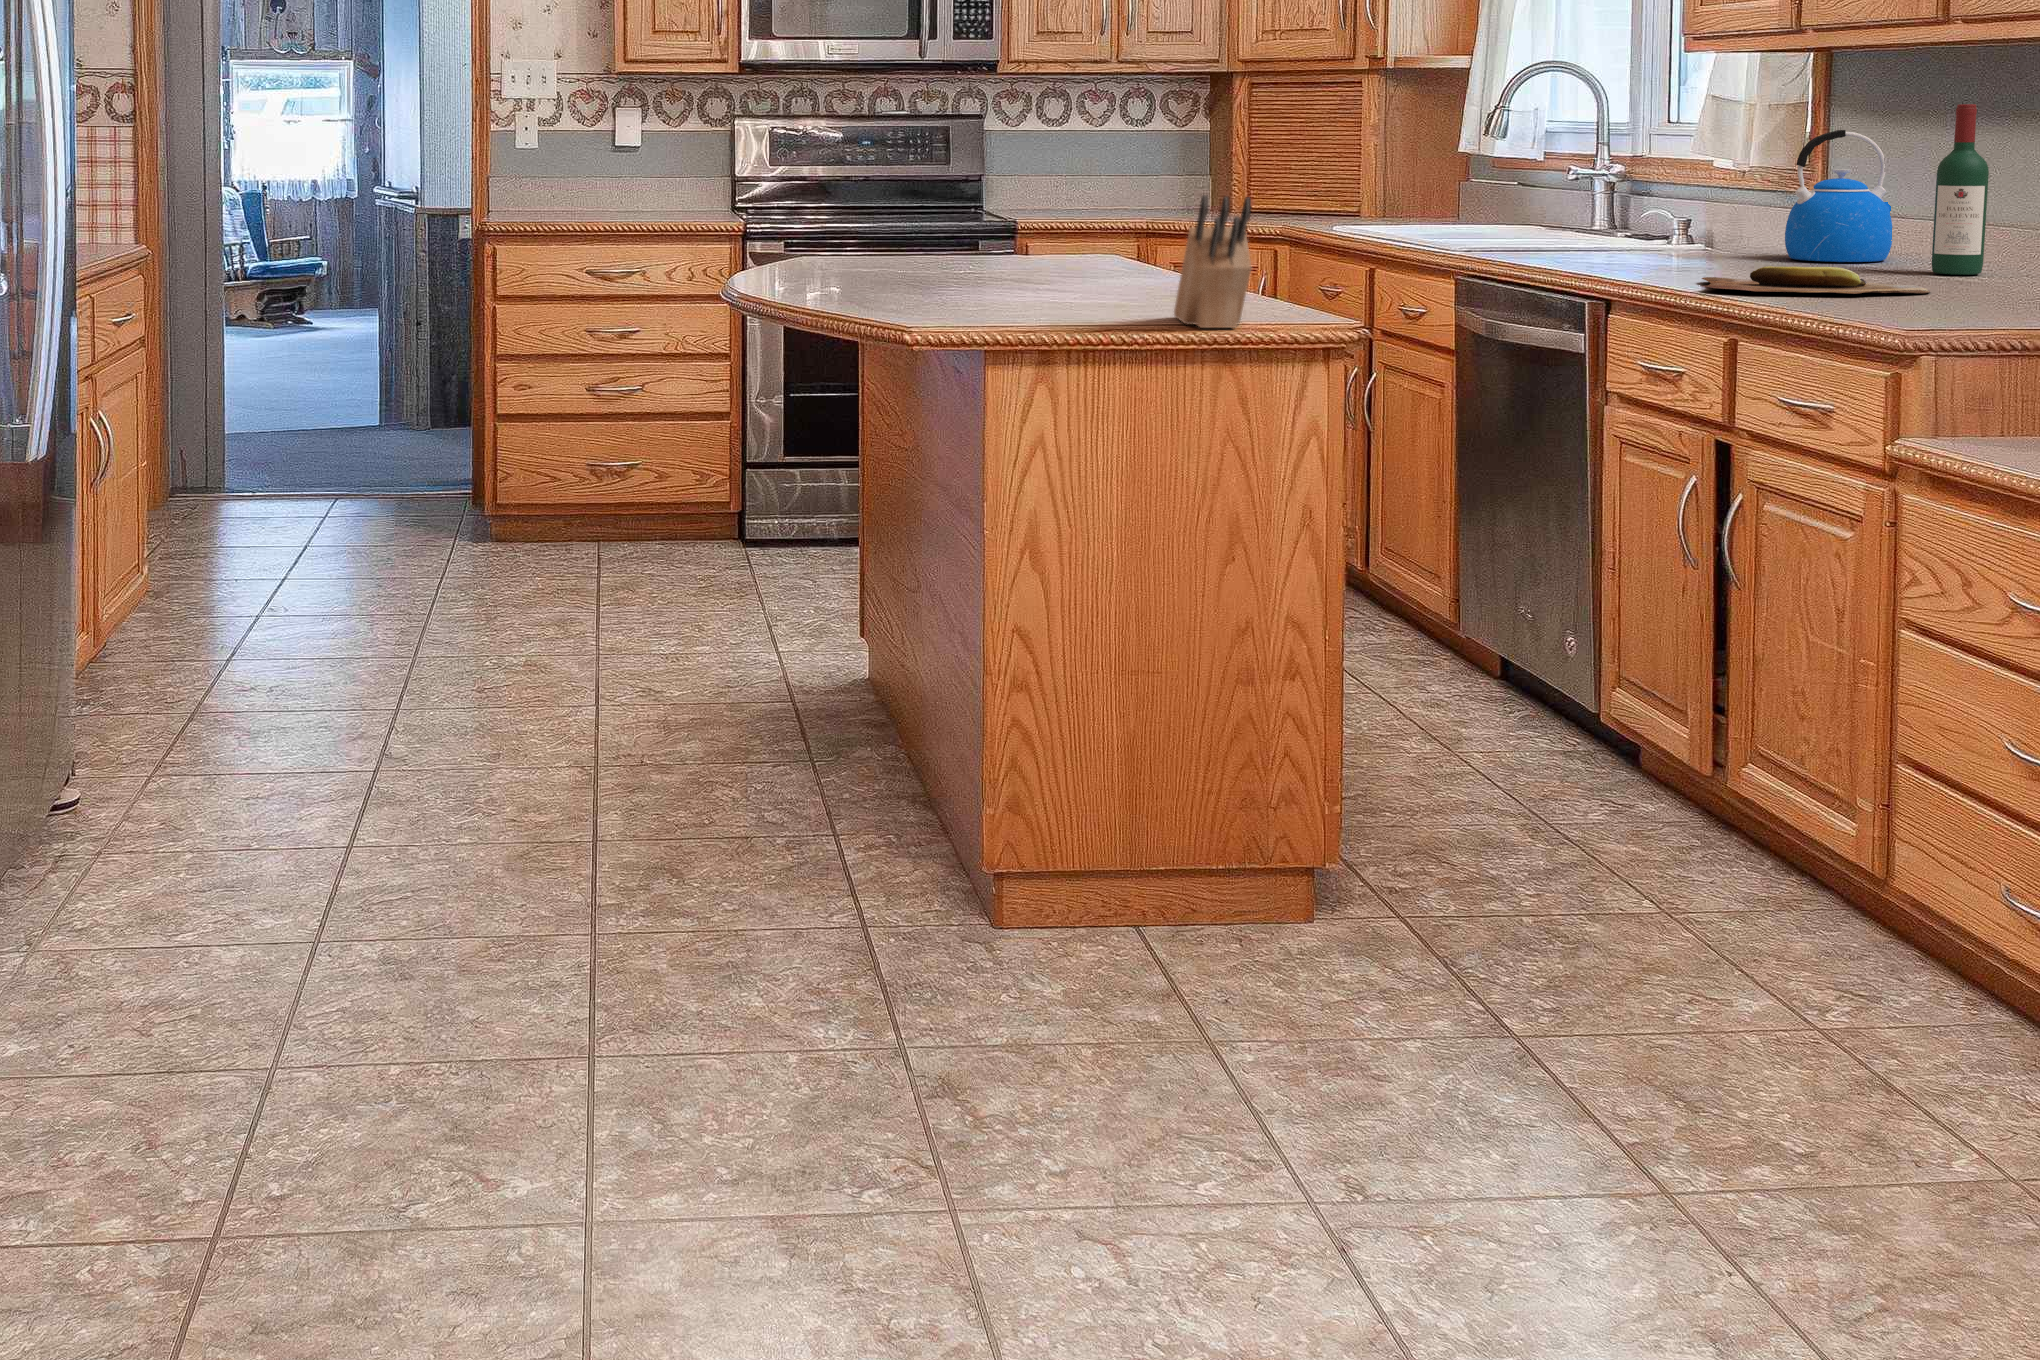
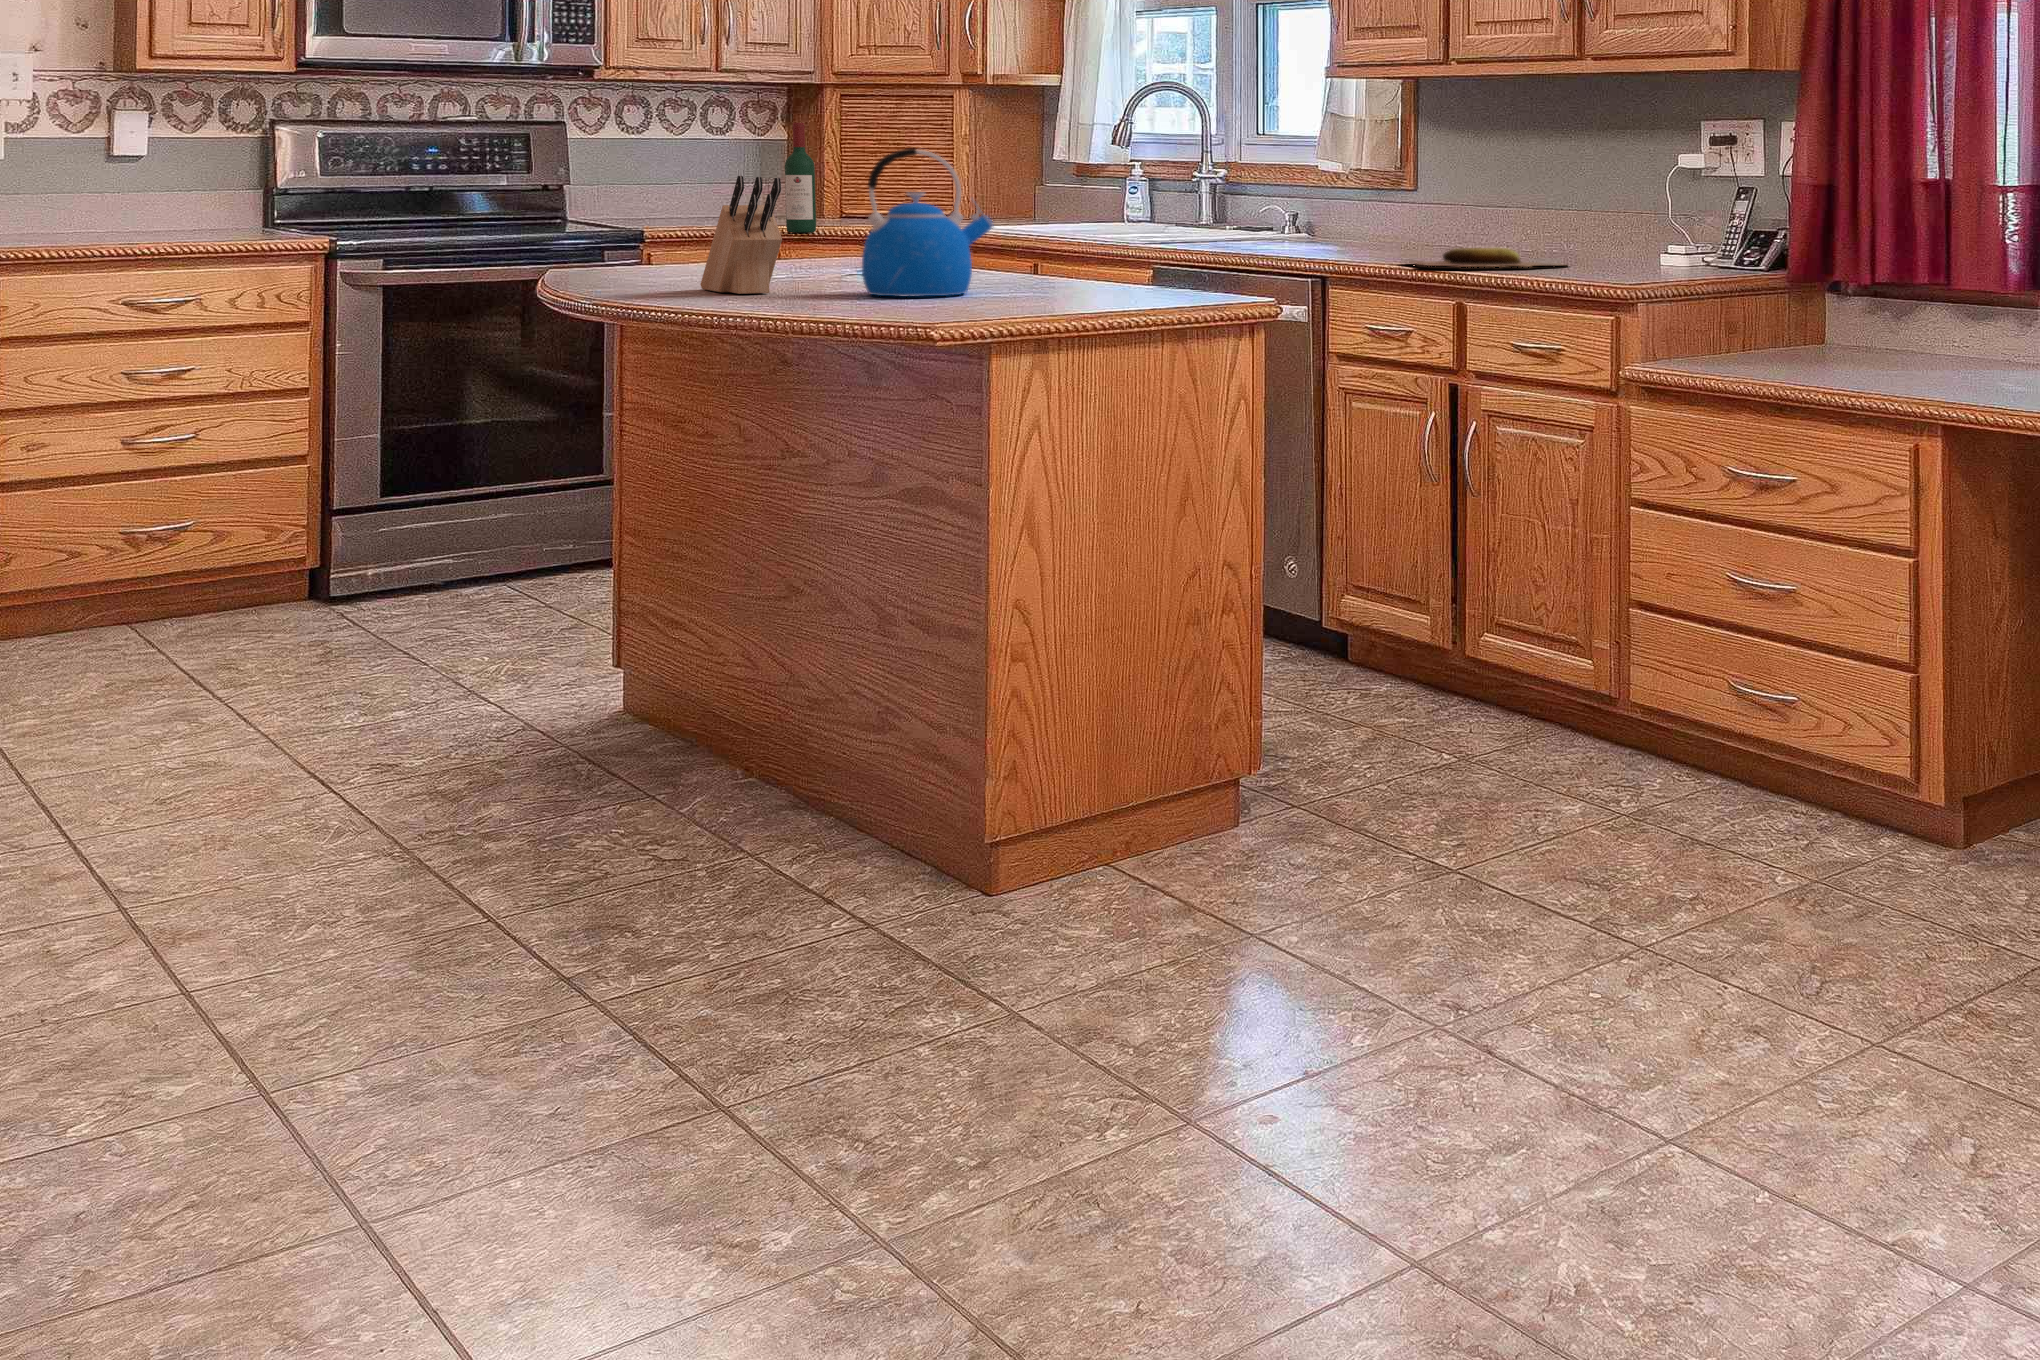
wine bottle: present [1932,104,1989,275] -> present [785,123,816,233]
kettle: present [1785,130,1893,262] -> present [862,148,993,297]
knife block: present [1174,195,1251,328] -> present [700,176,782,294]

